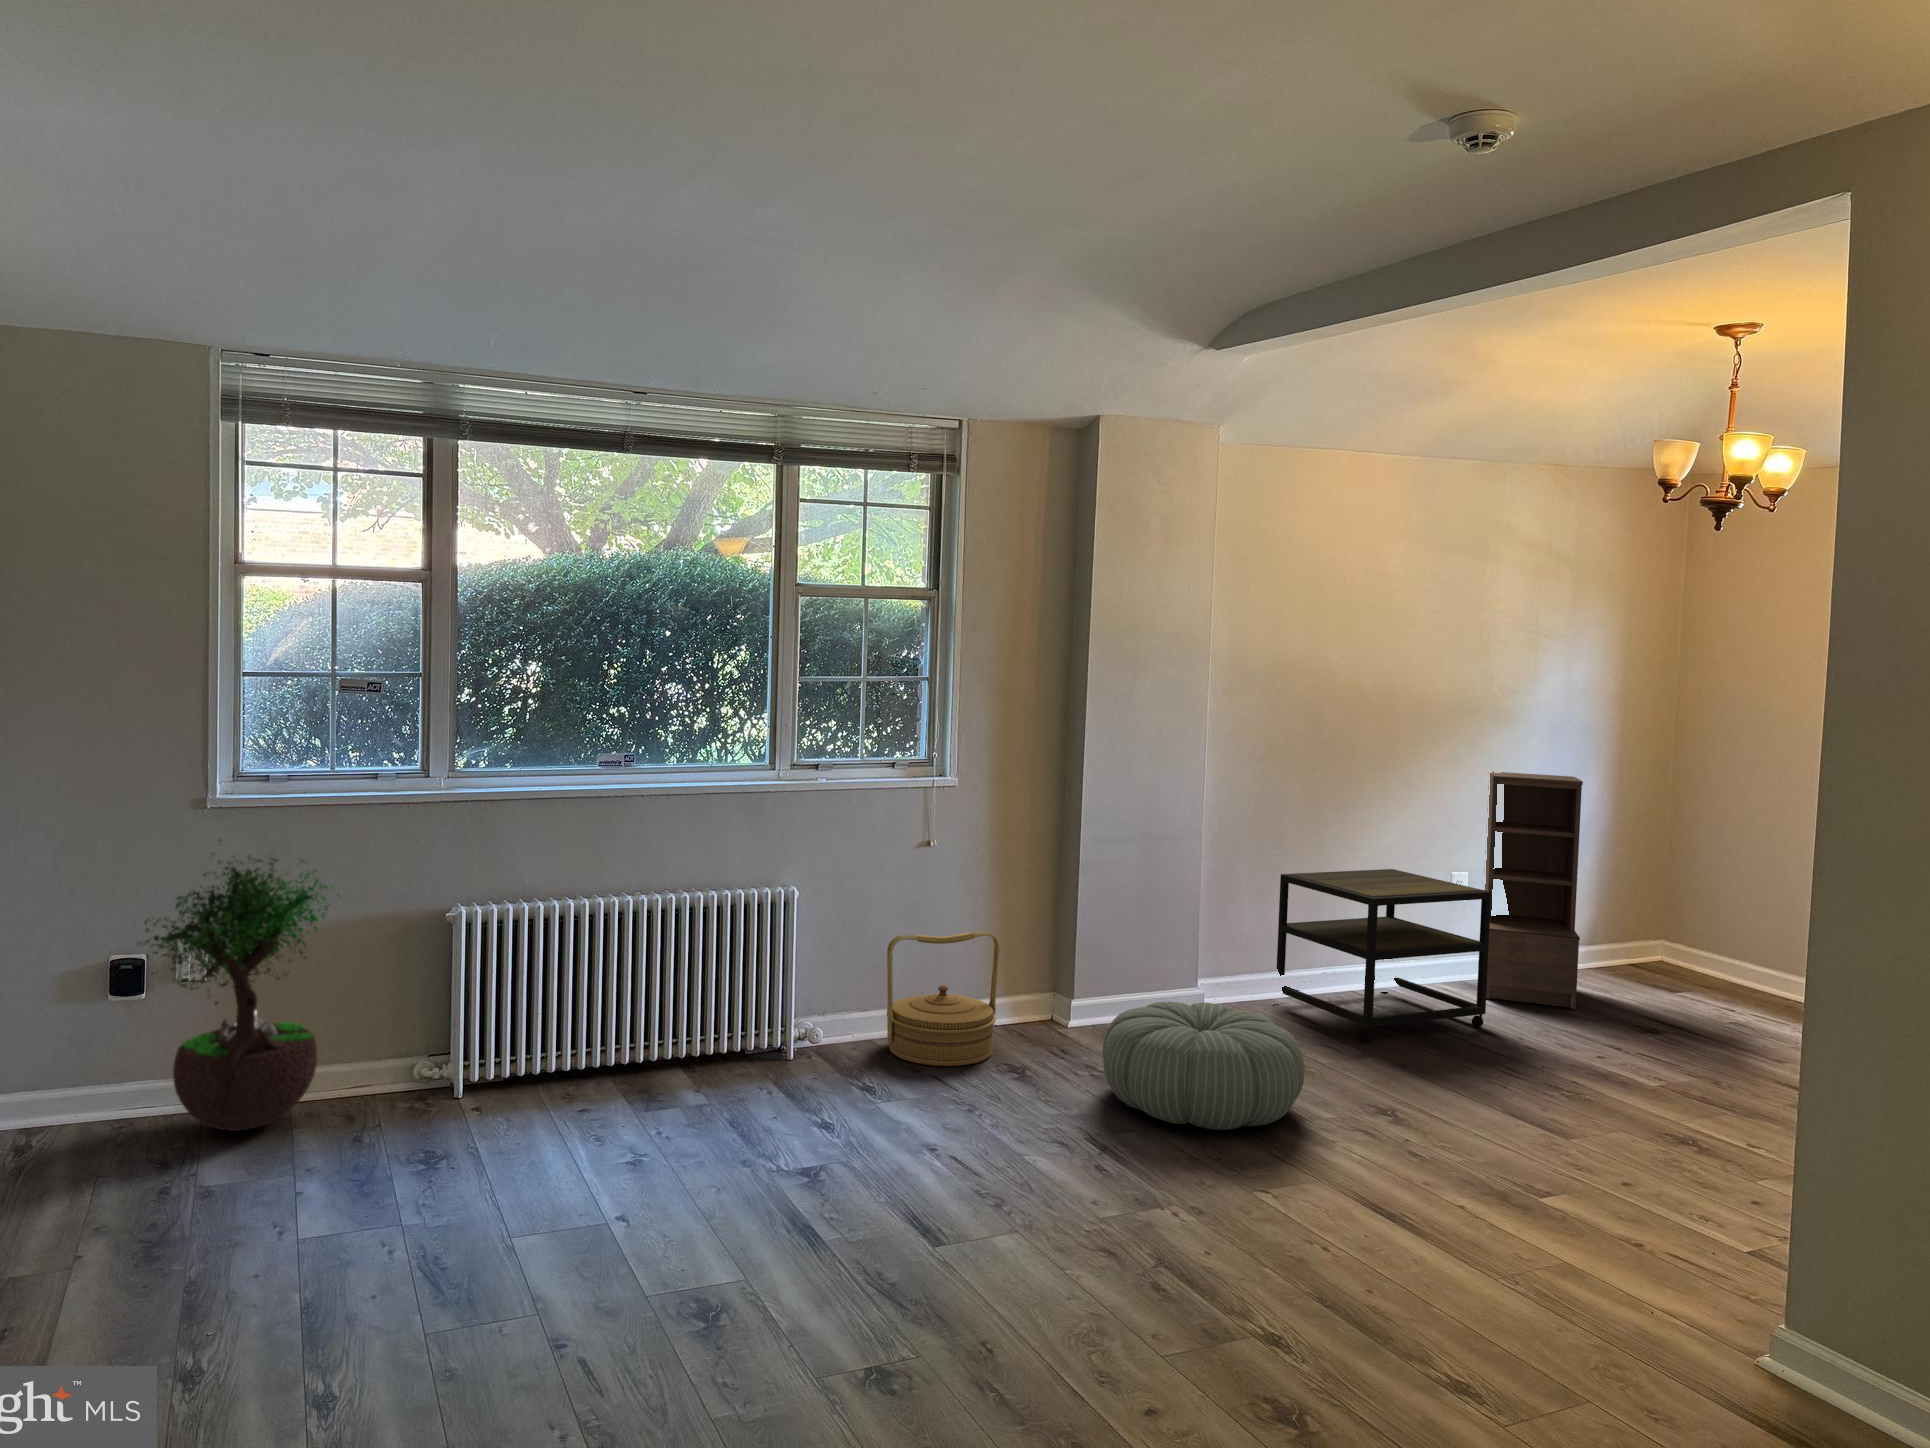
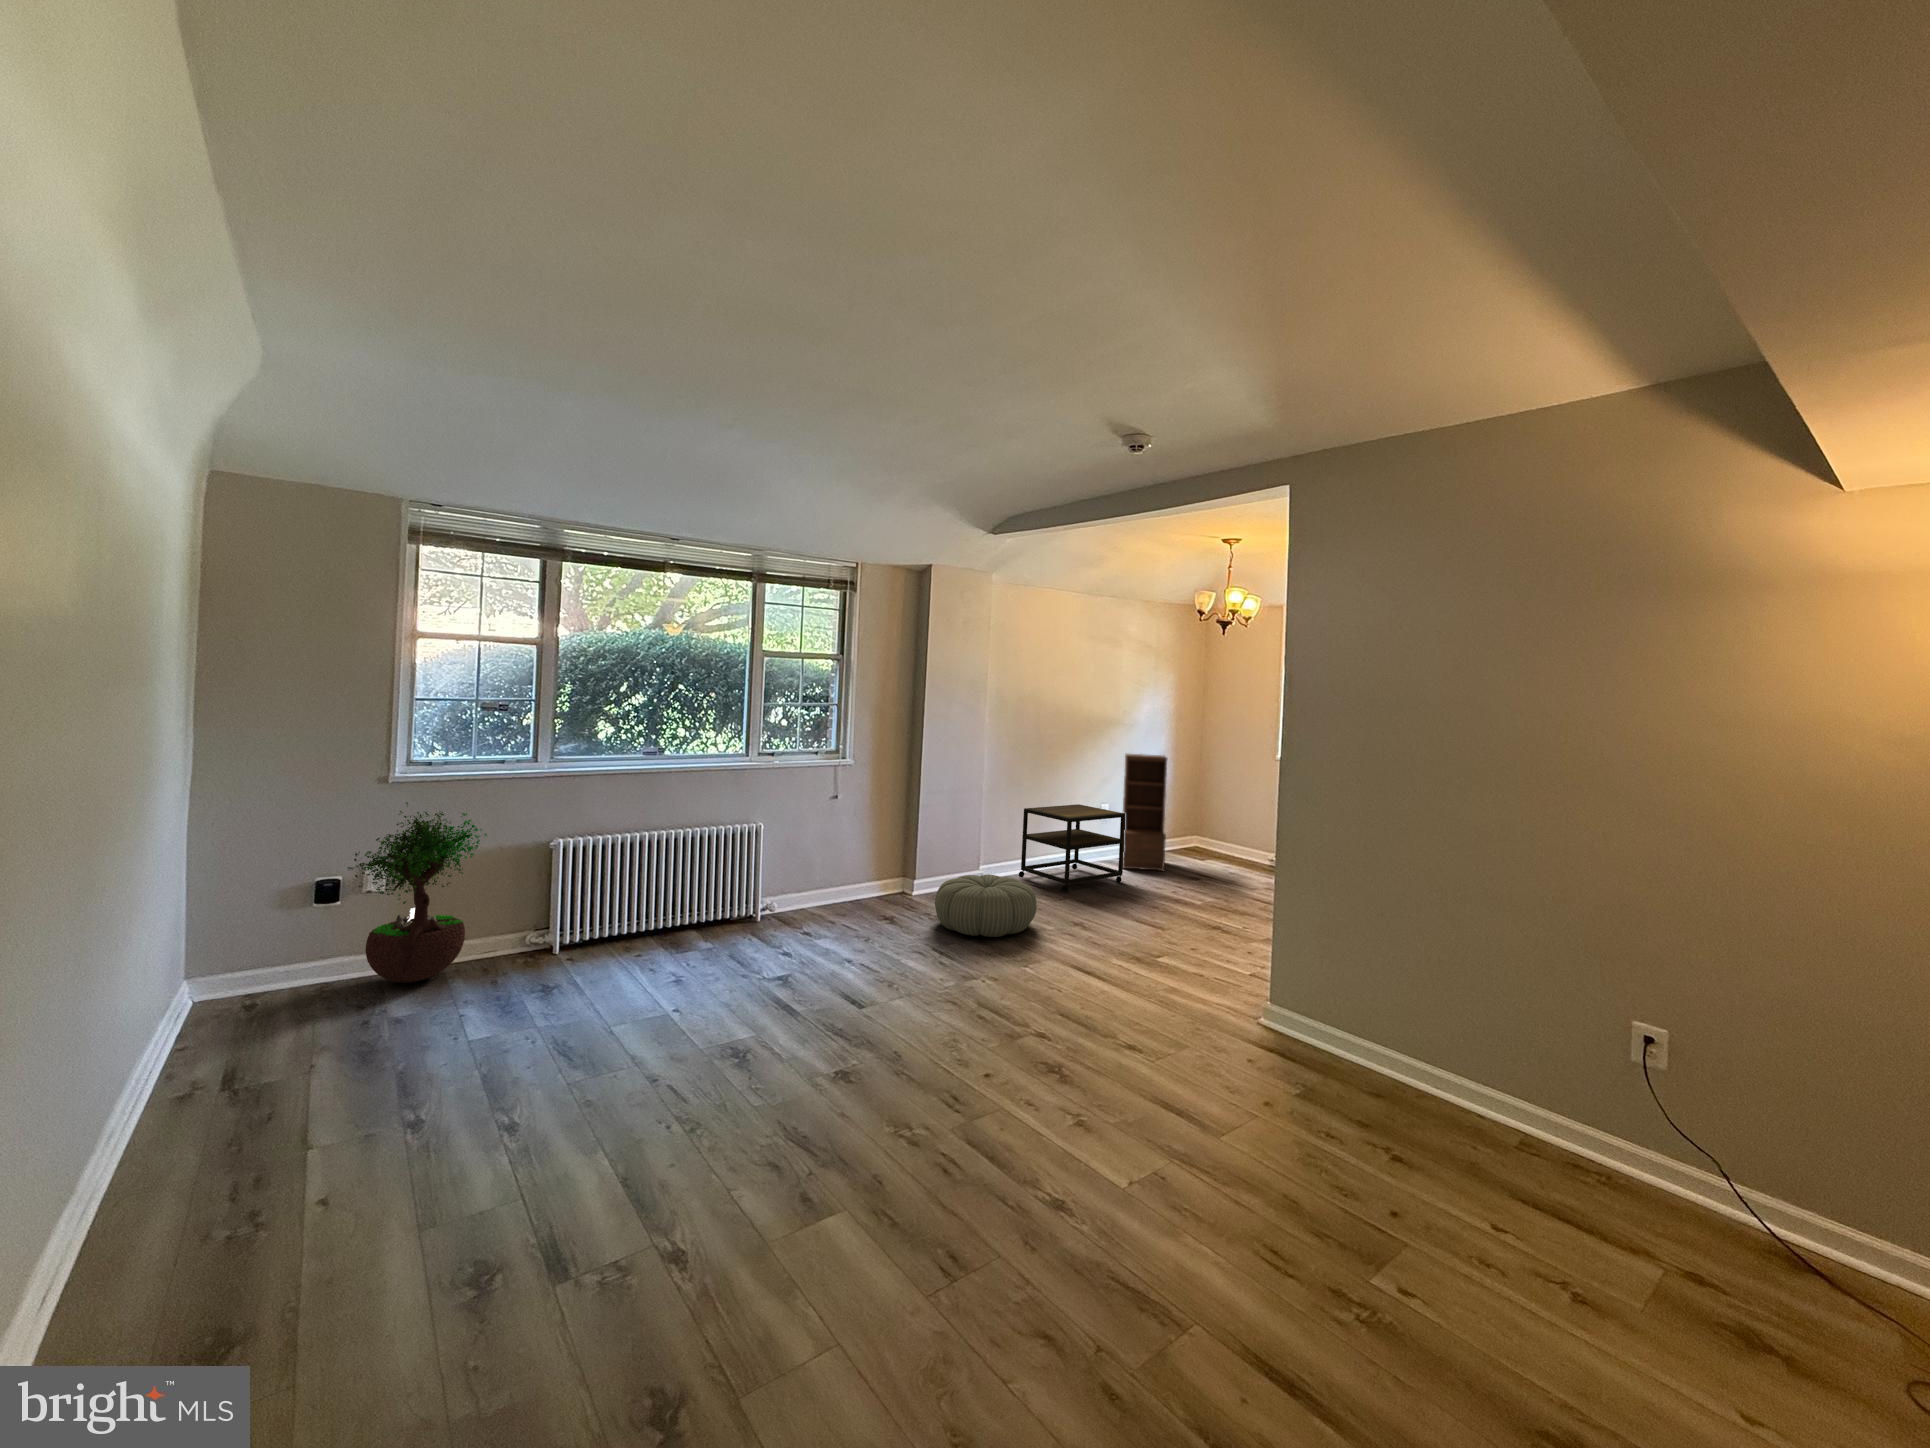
woven basket: present [887,931,1000,1066] -> none [815,844,878,918]

